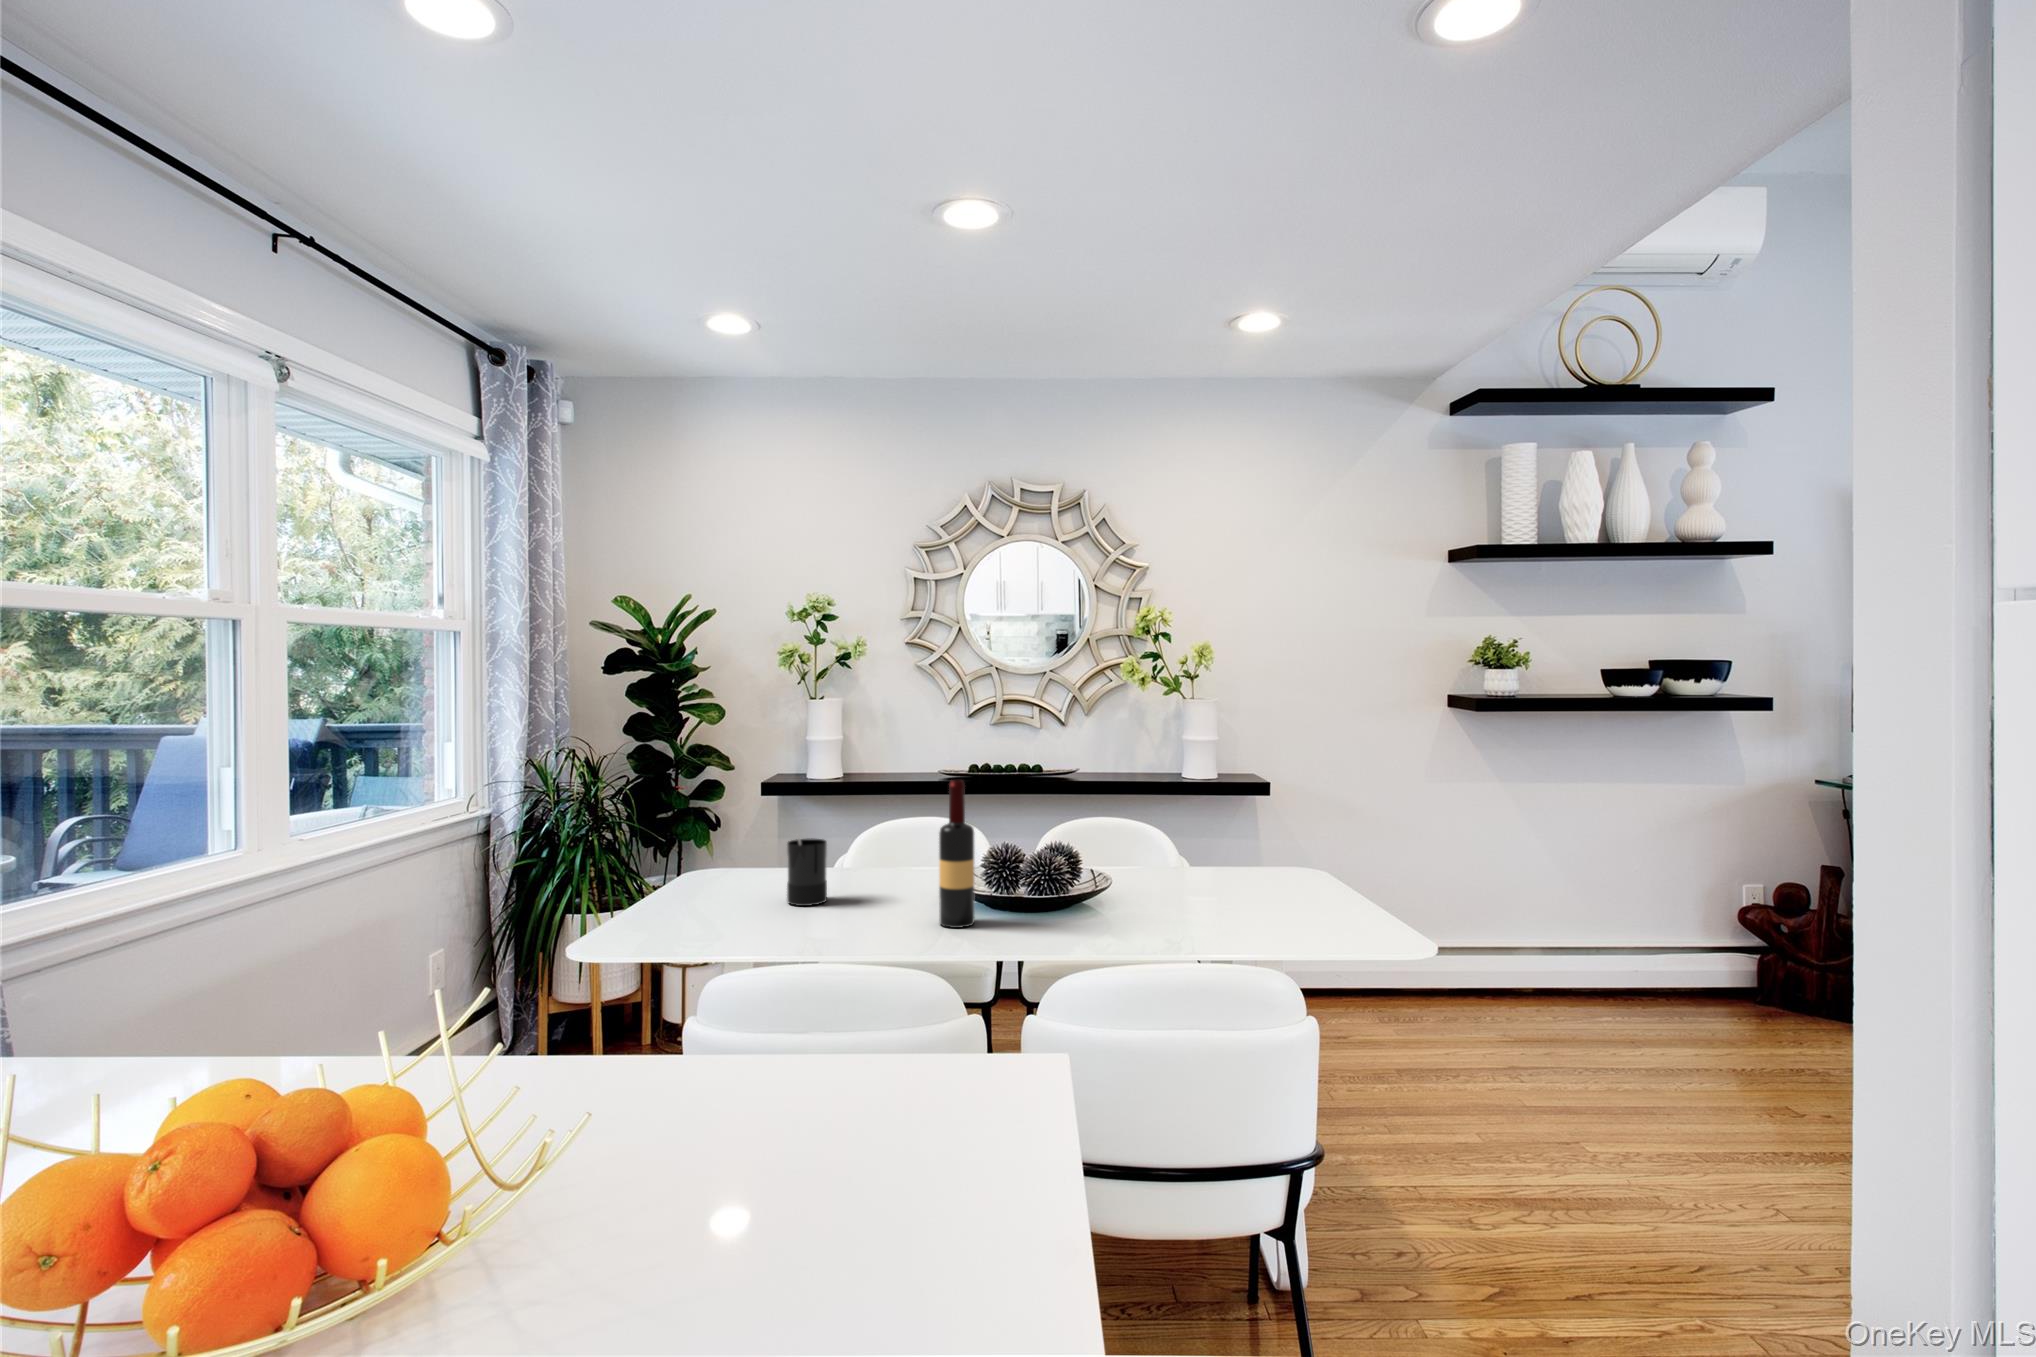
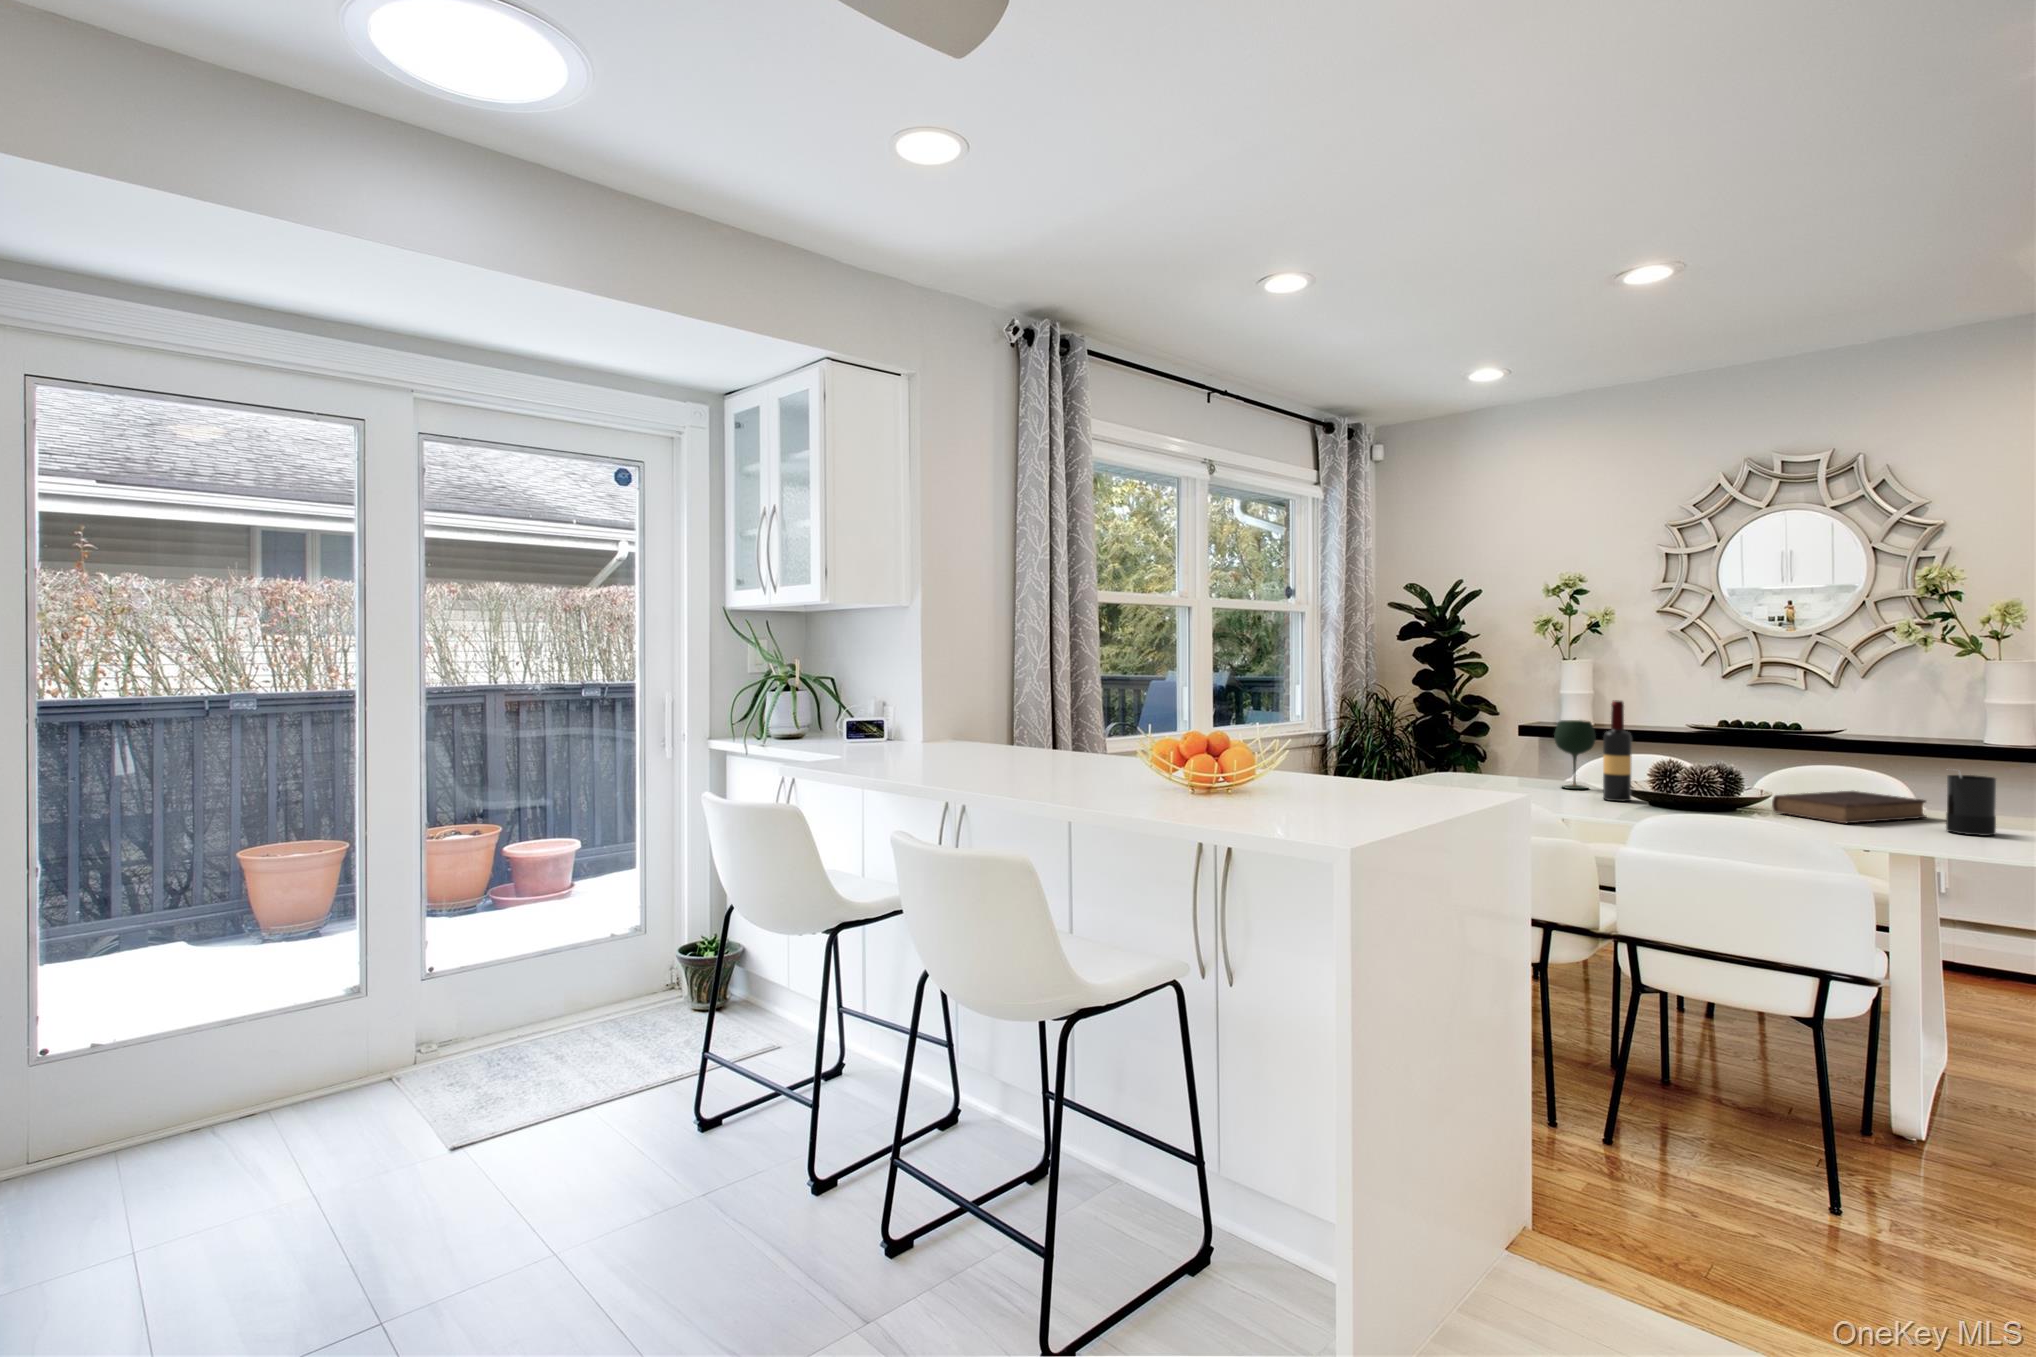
wine glass: none [861,803,913,905] -> present [1554,720,1596,789]
candle: present [787,836,827,906] -> present [1946,773,1996,836]
book: none [1138,875,1271,934] -> present [1772,791,1926,823]

